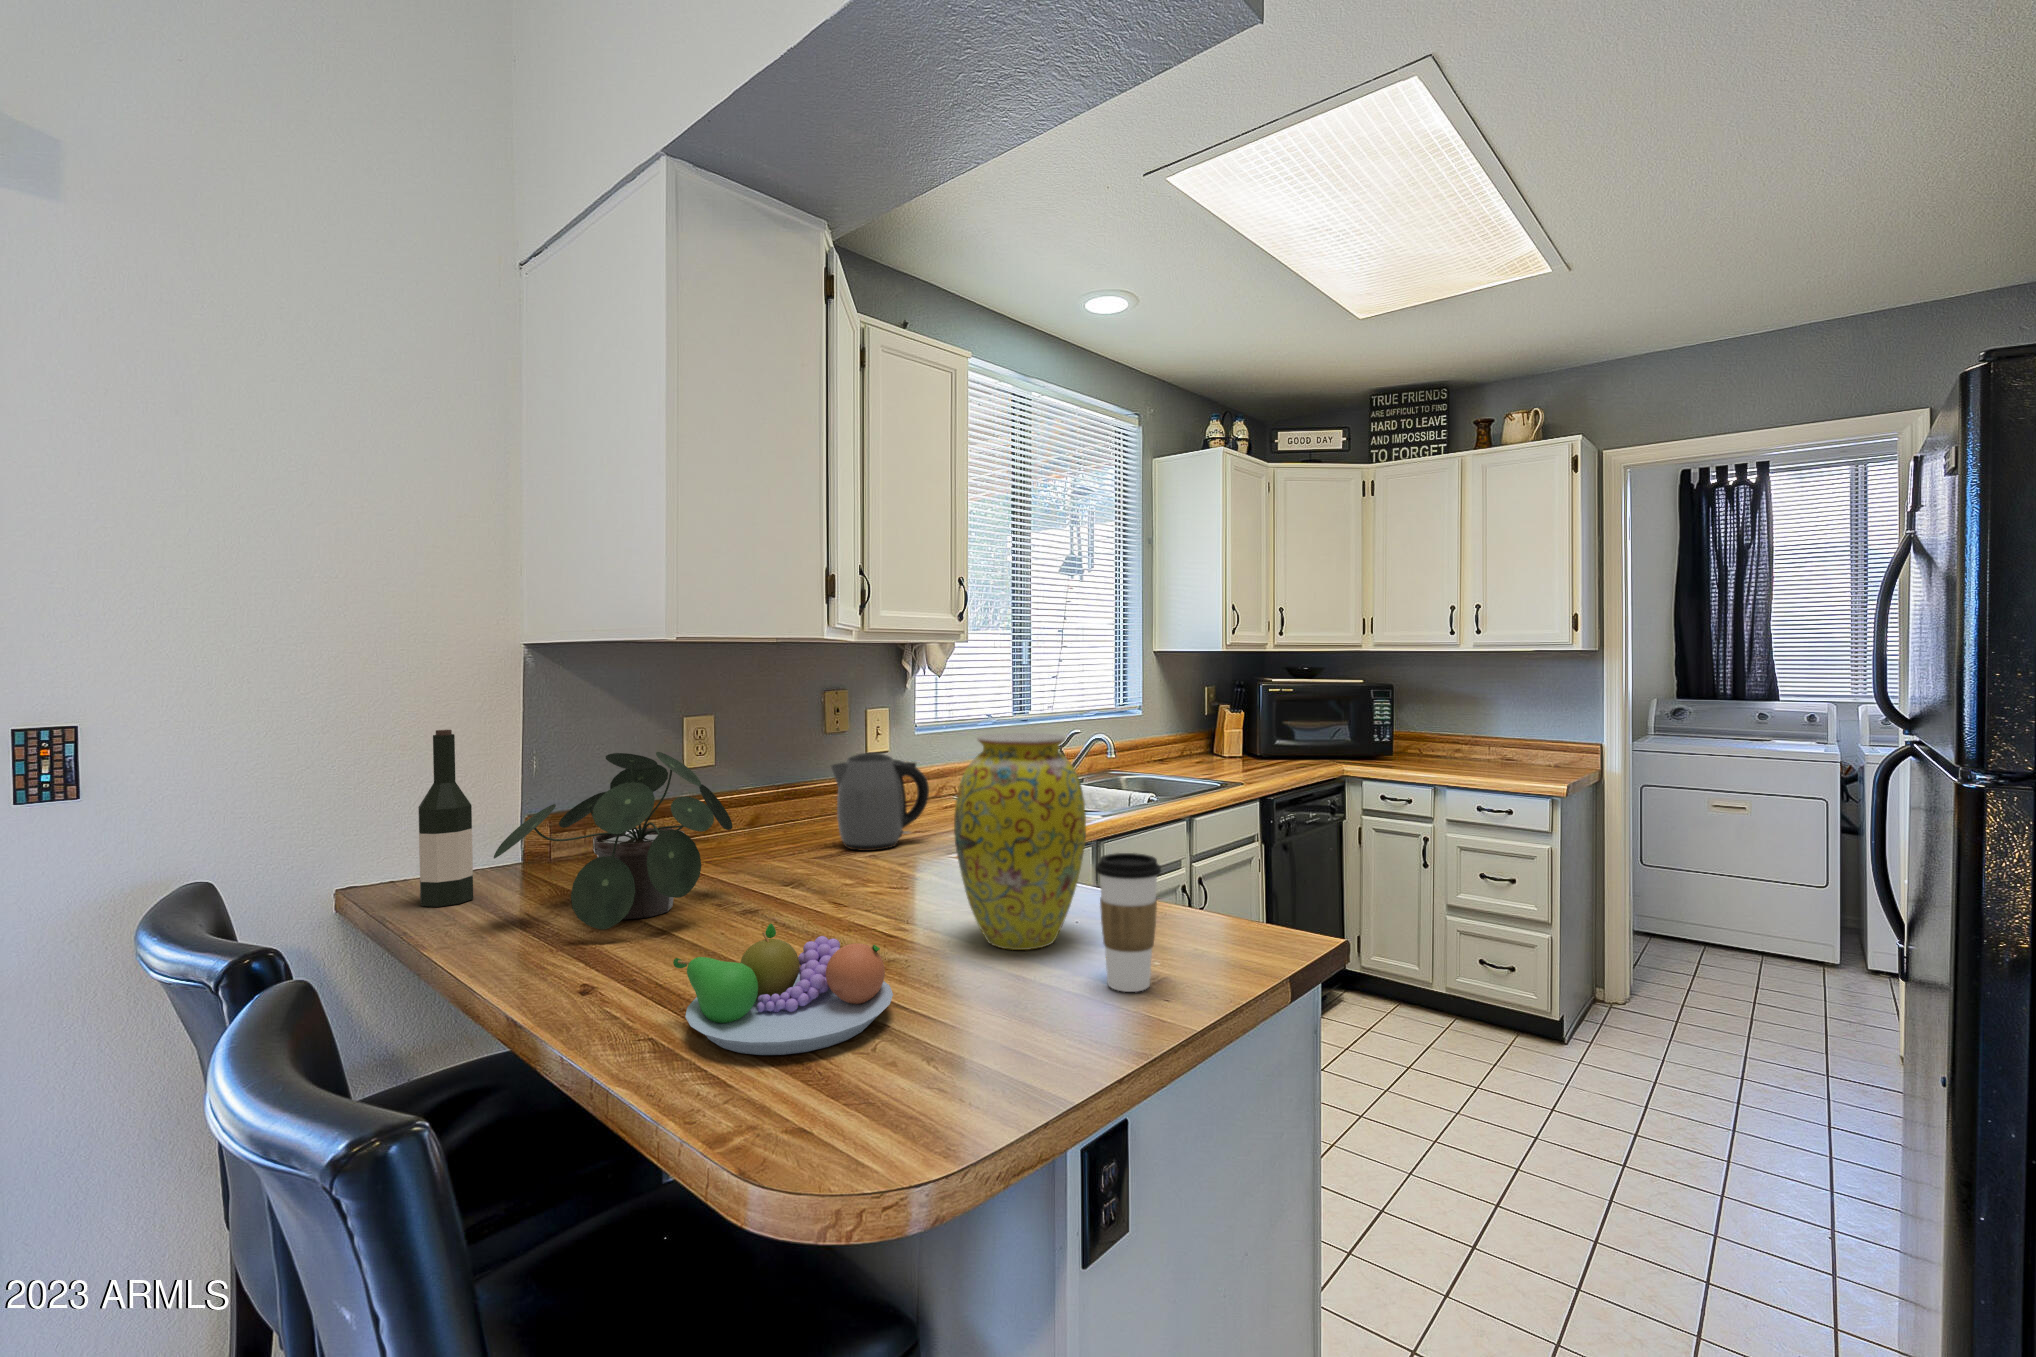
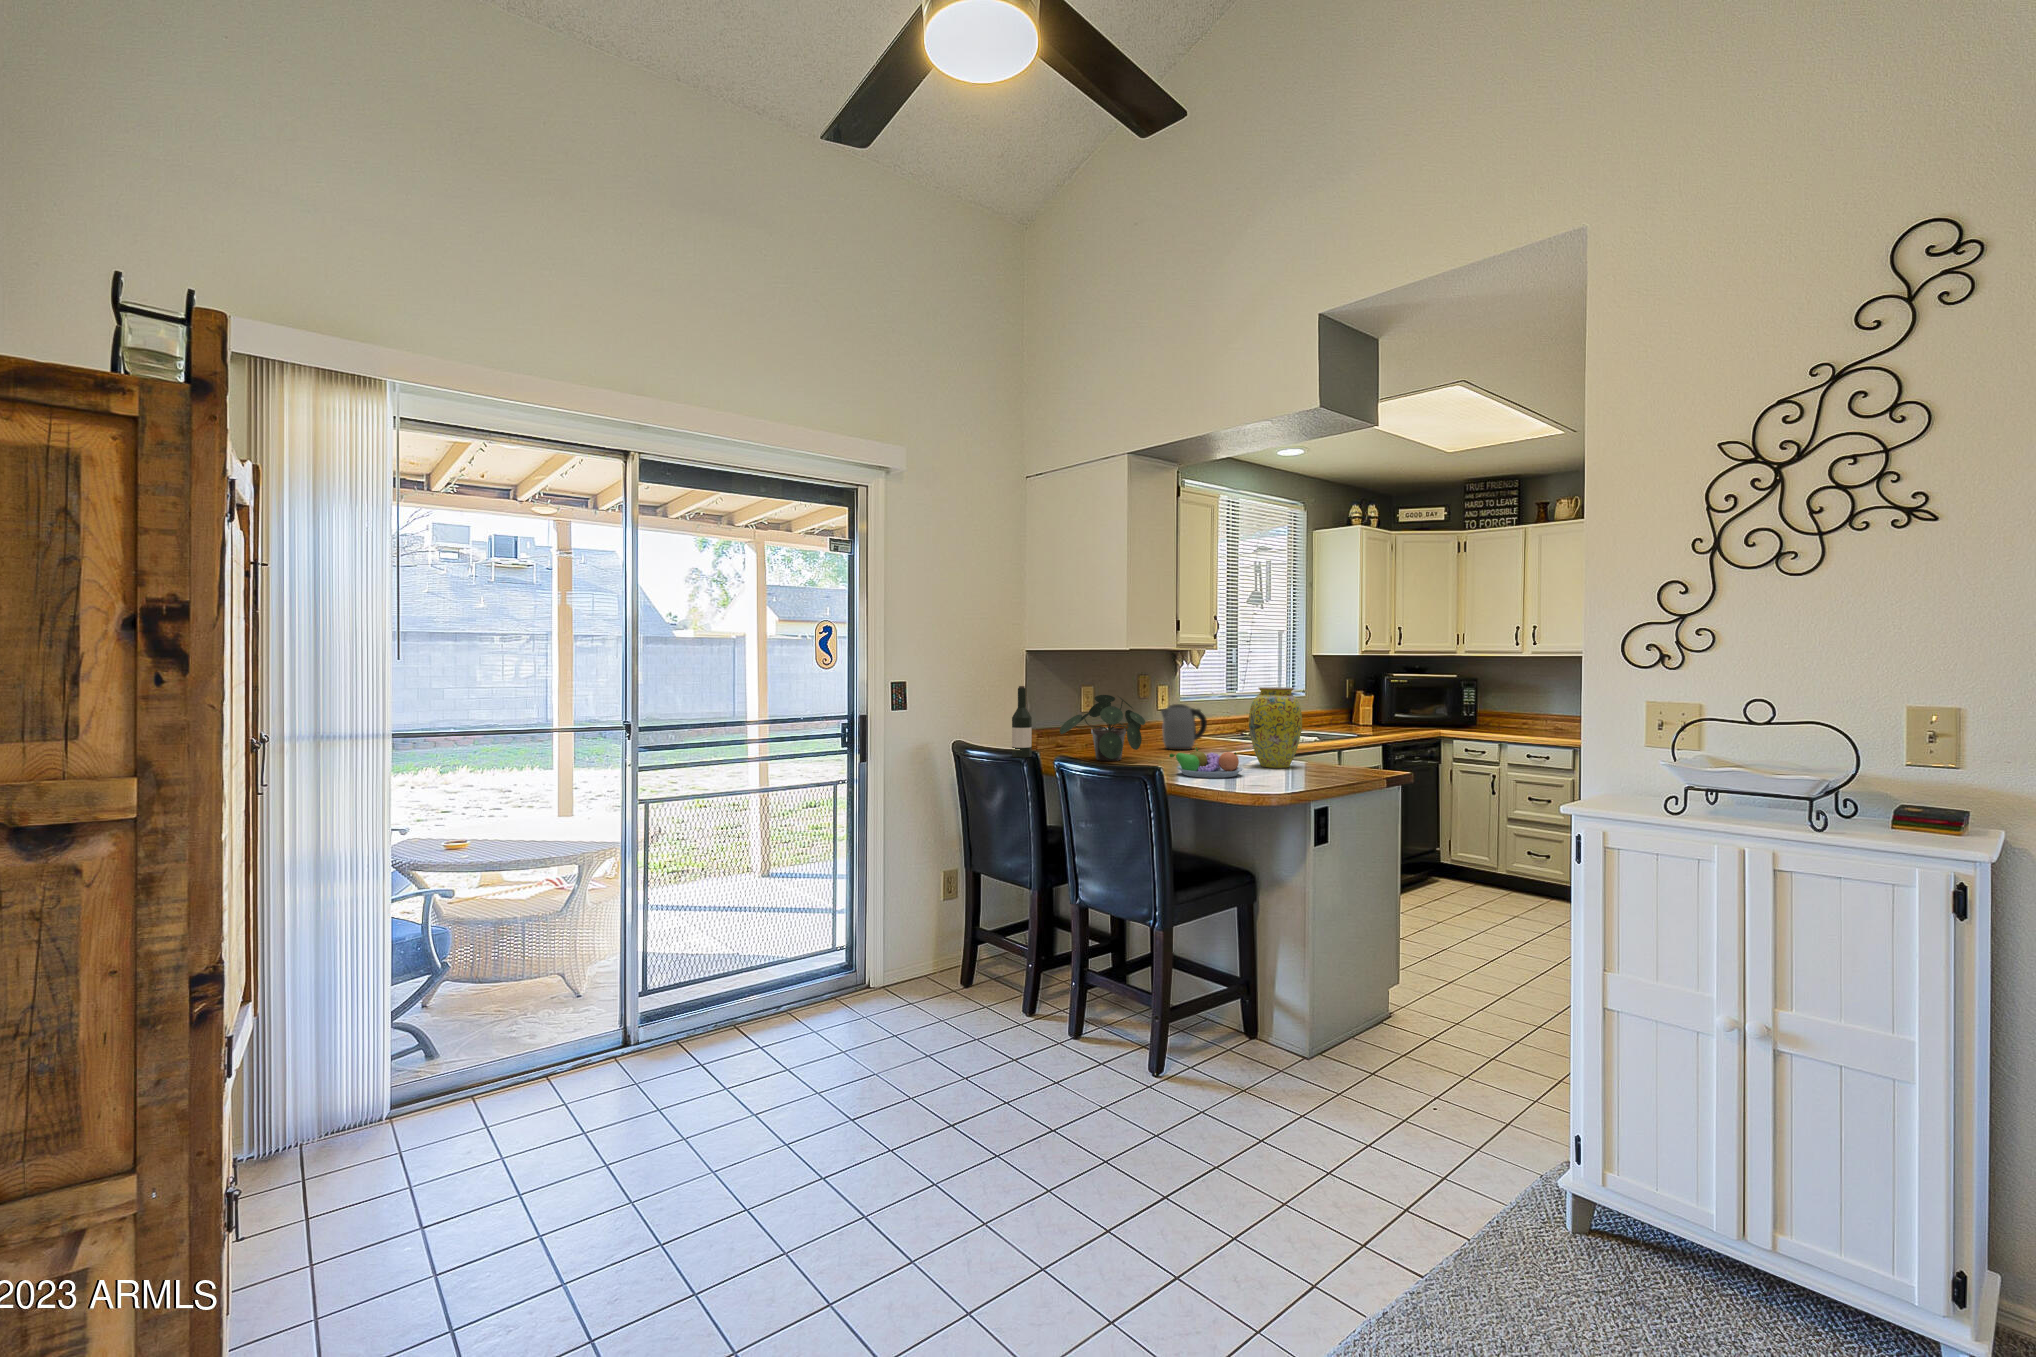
coffee cup: present [1096,853,1161,992] -> none [1310,727,1335,774]

